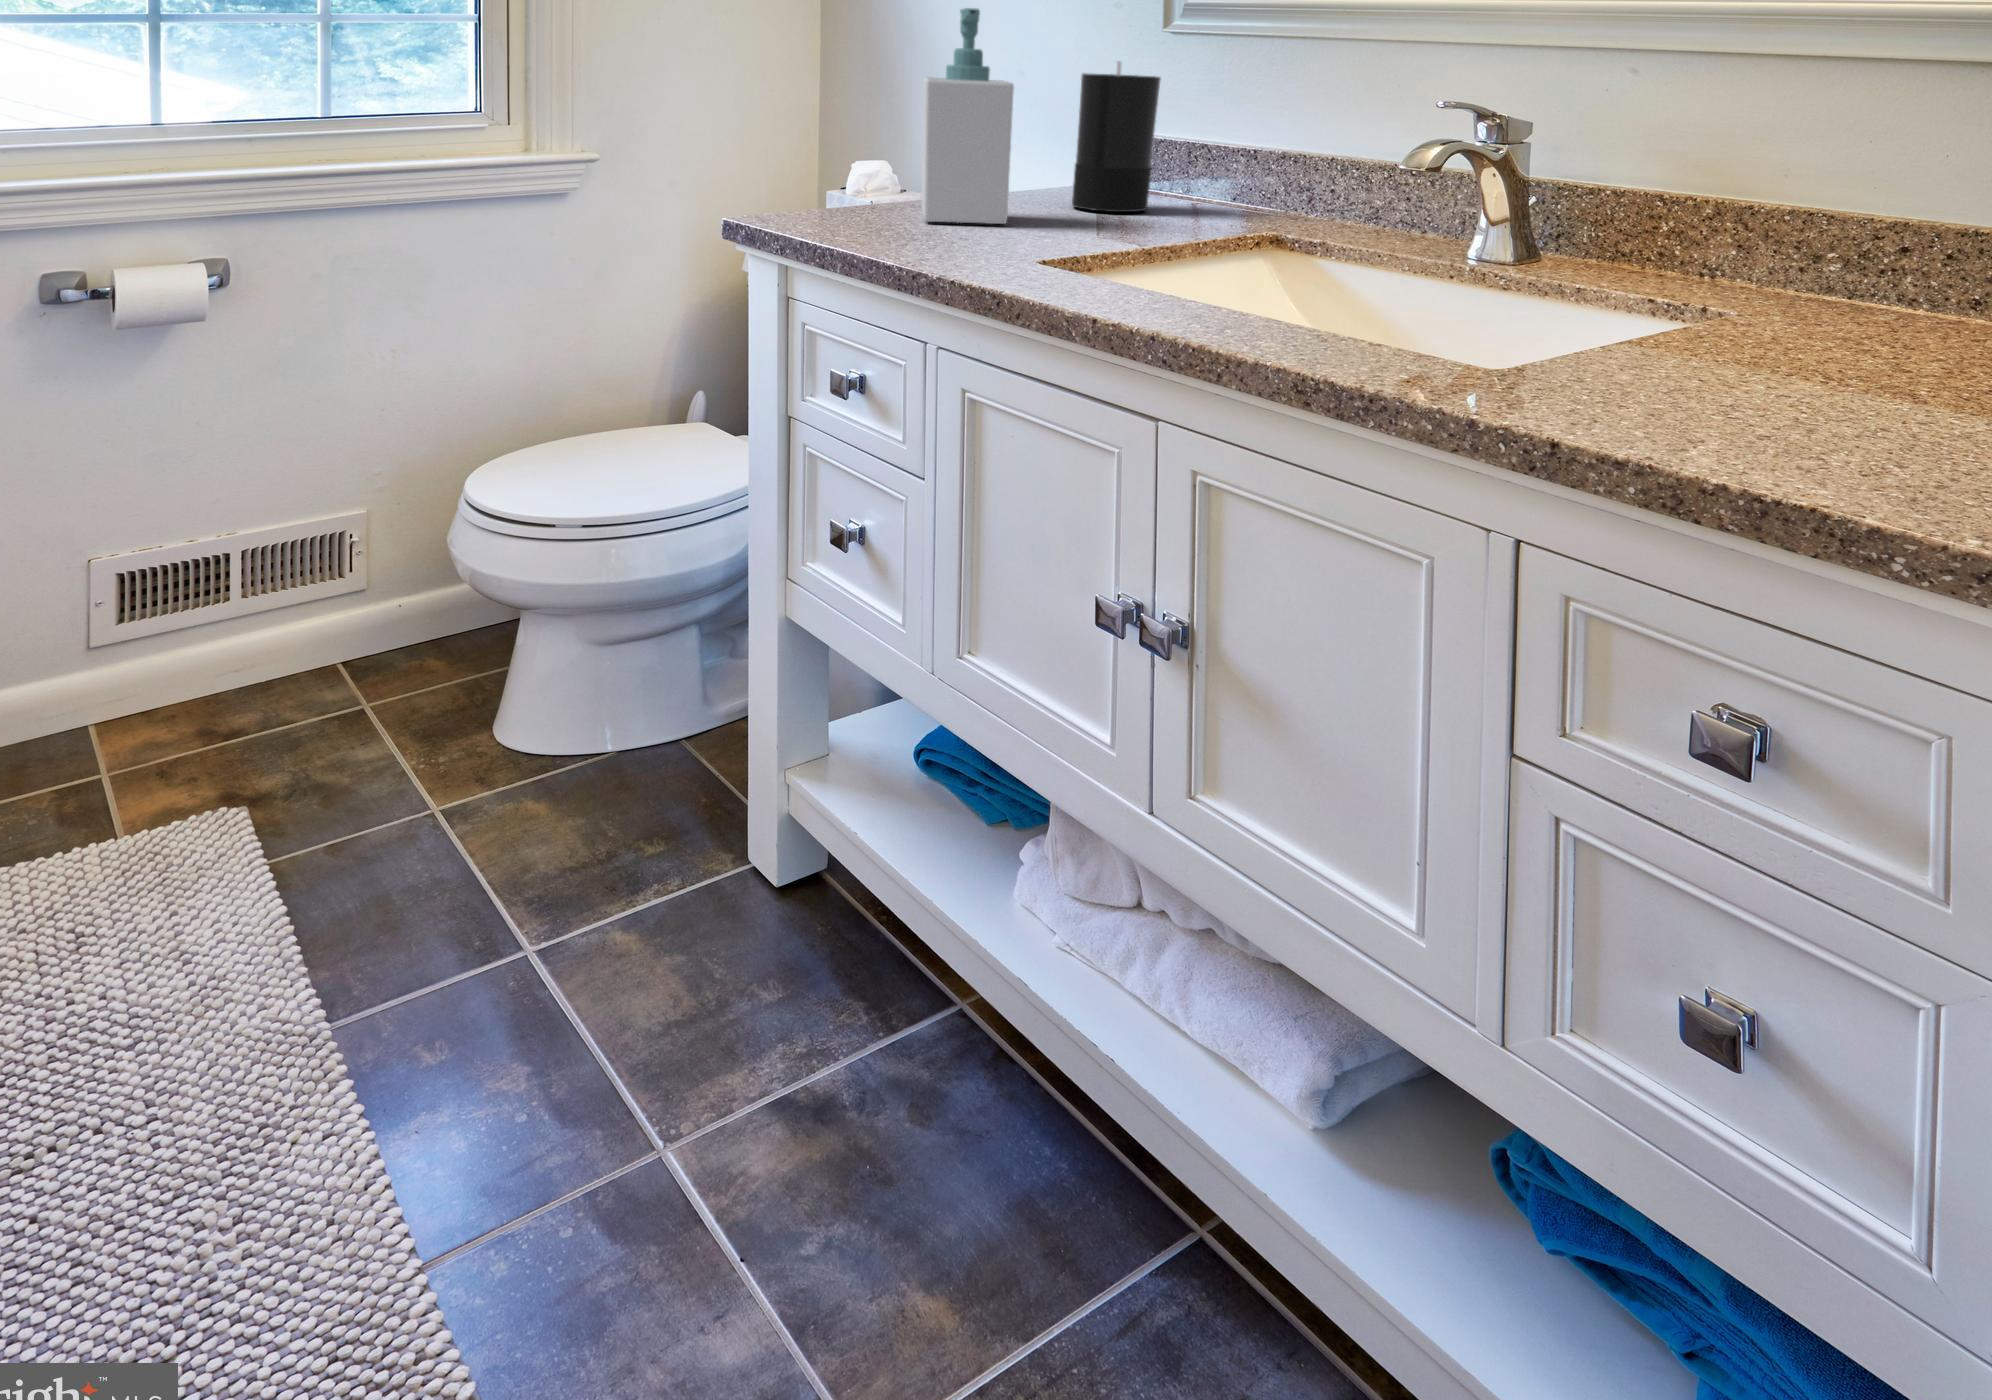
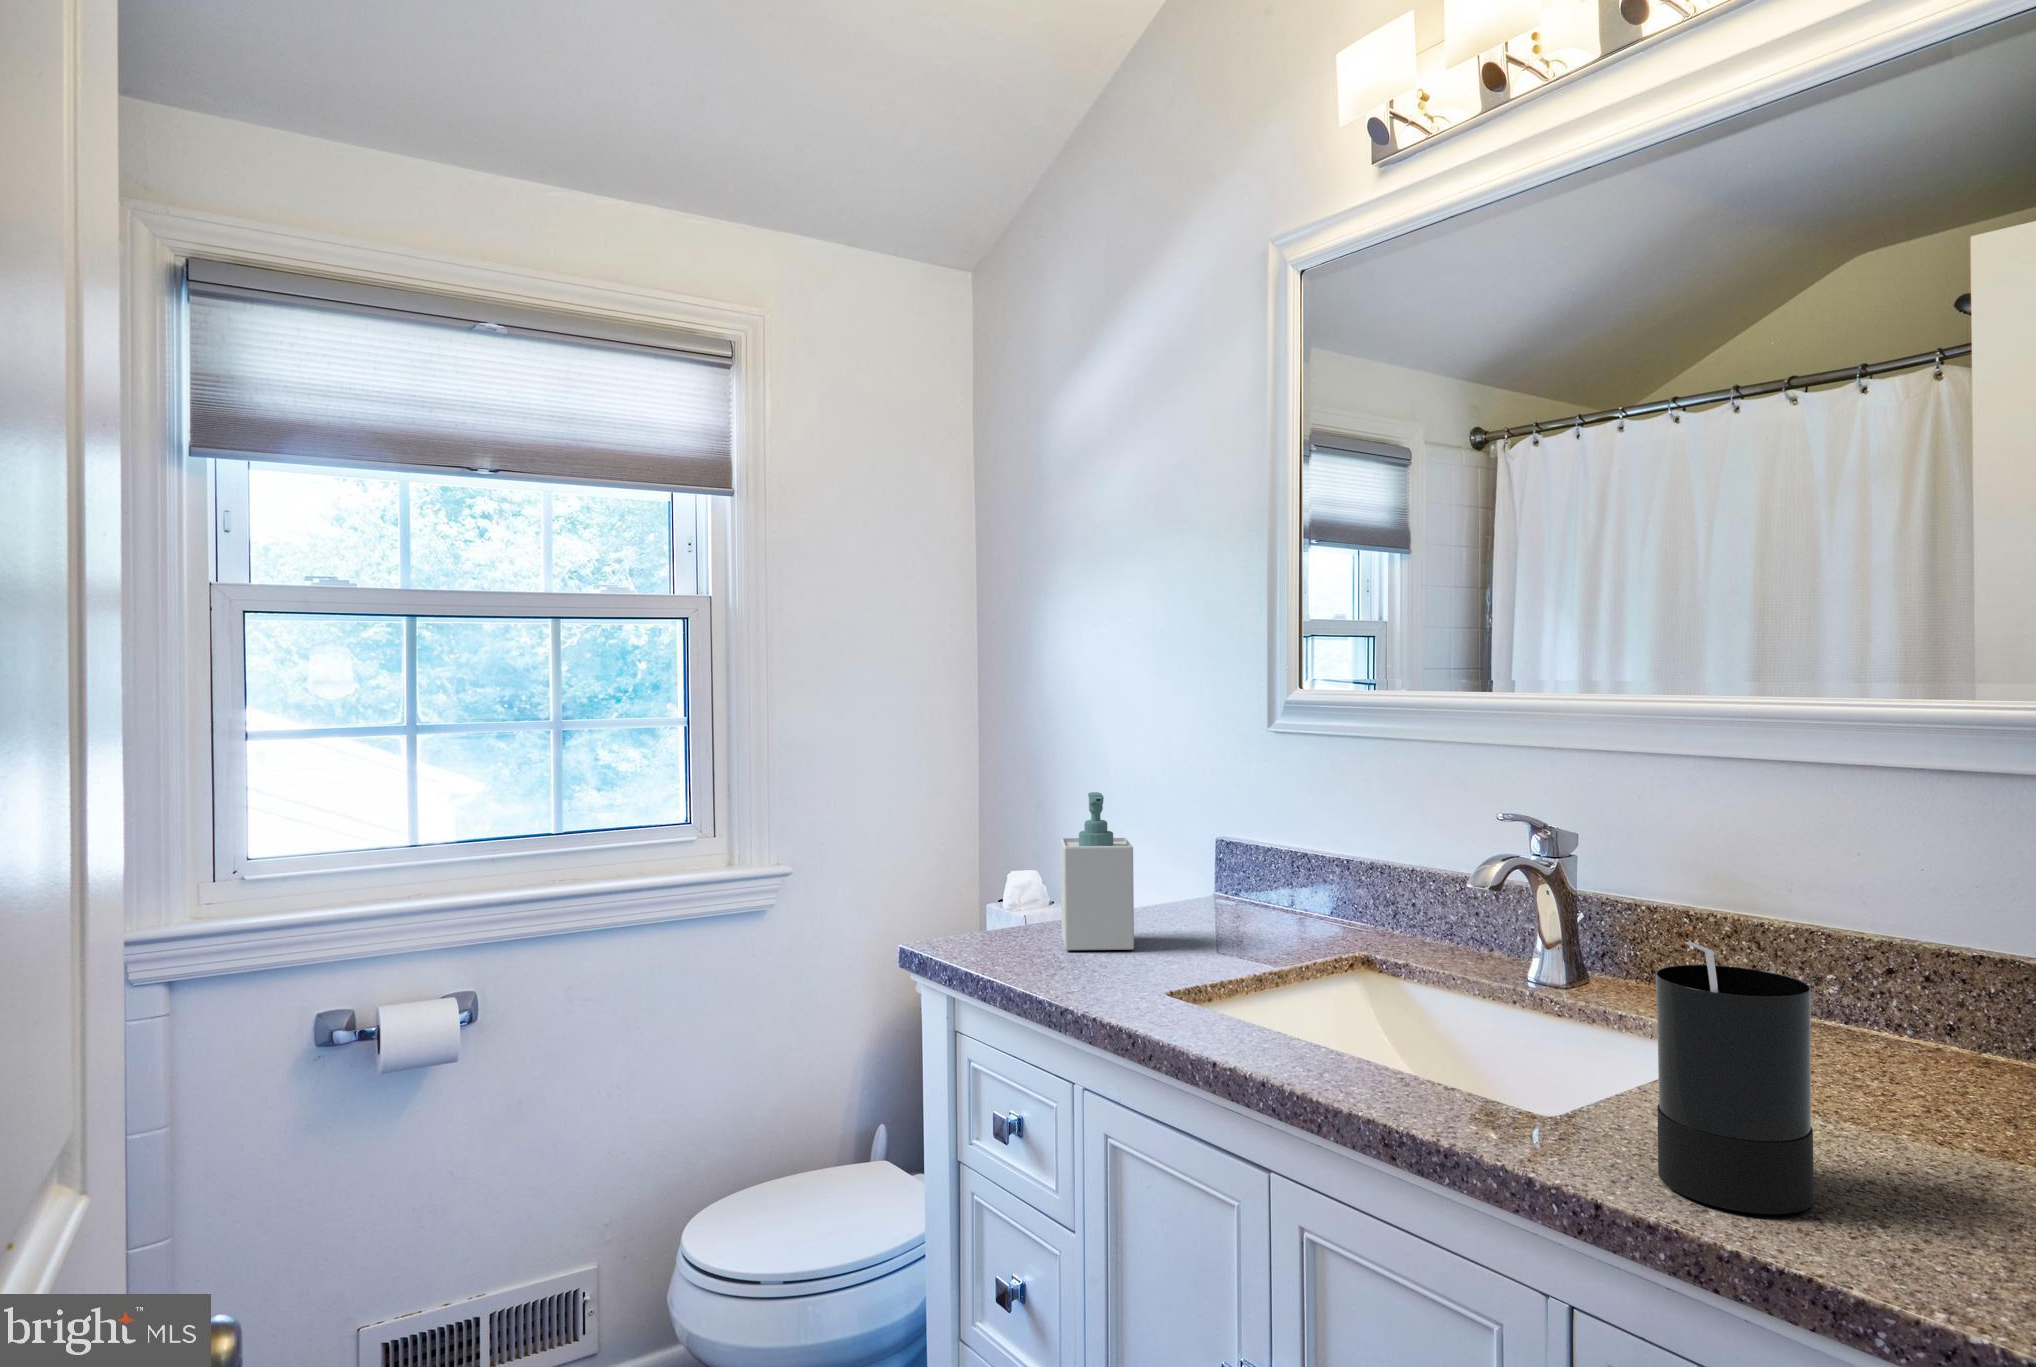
candle: present [1072,61,1161,212] -> present [1656,942,1814,1214]

